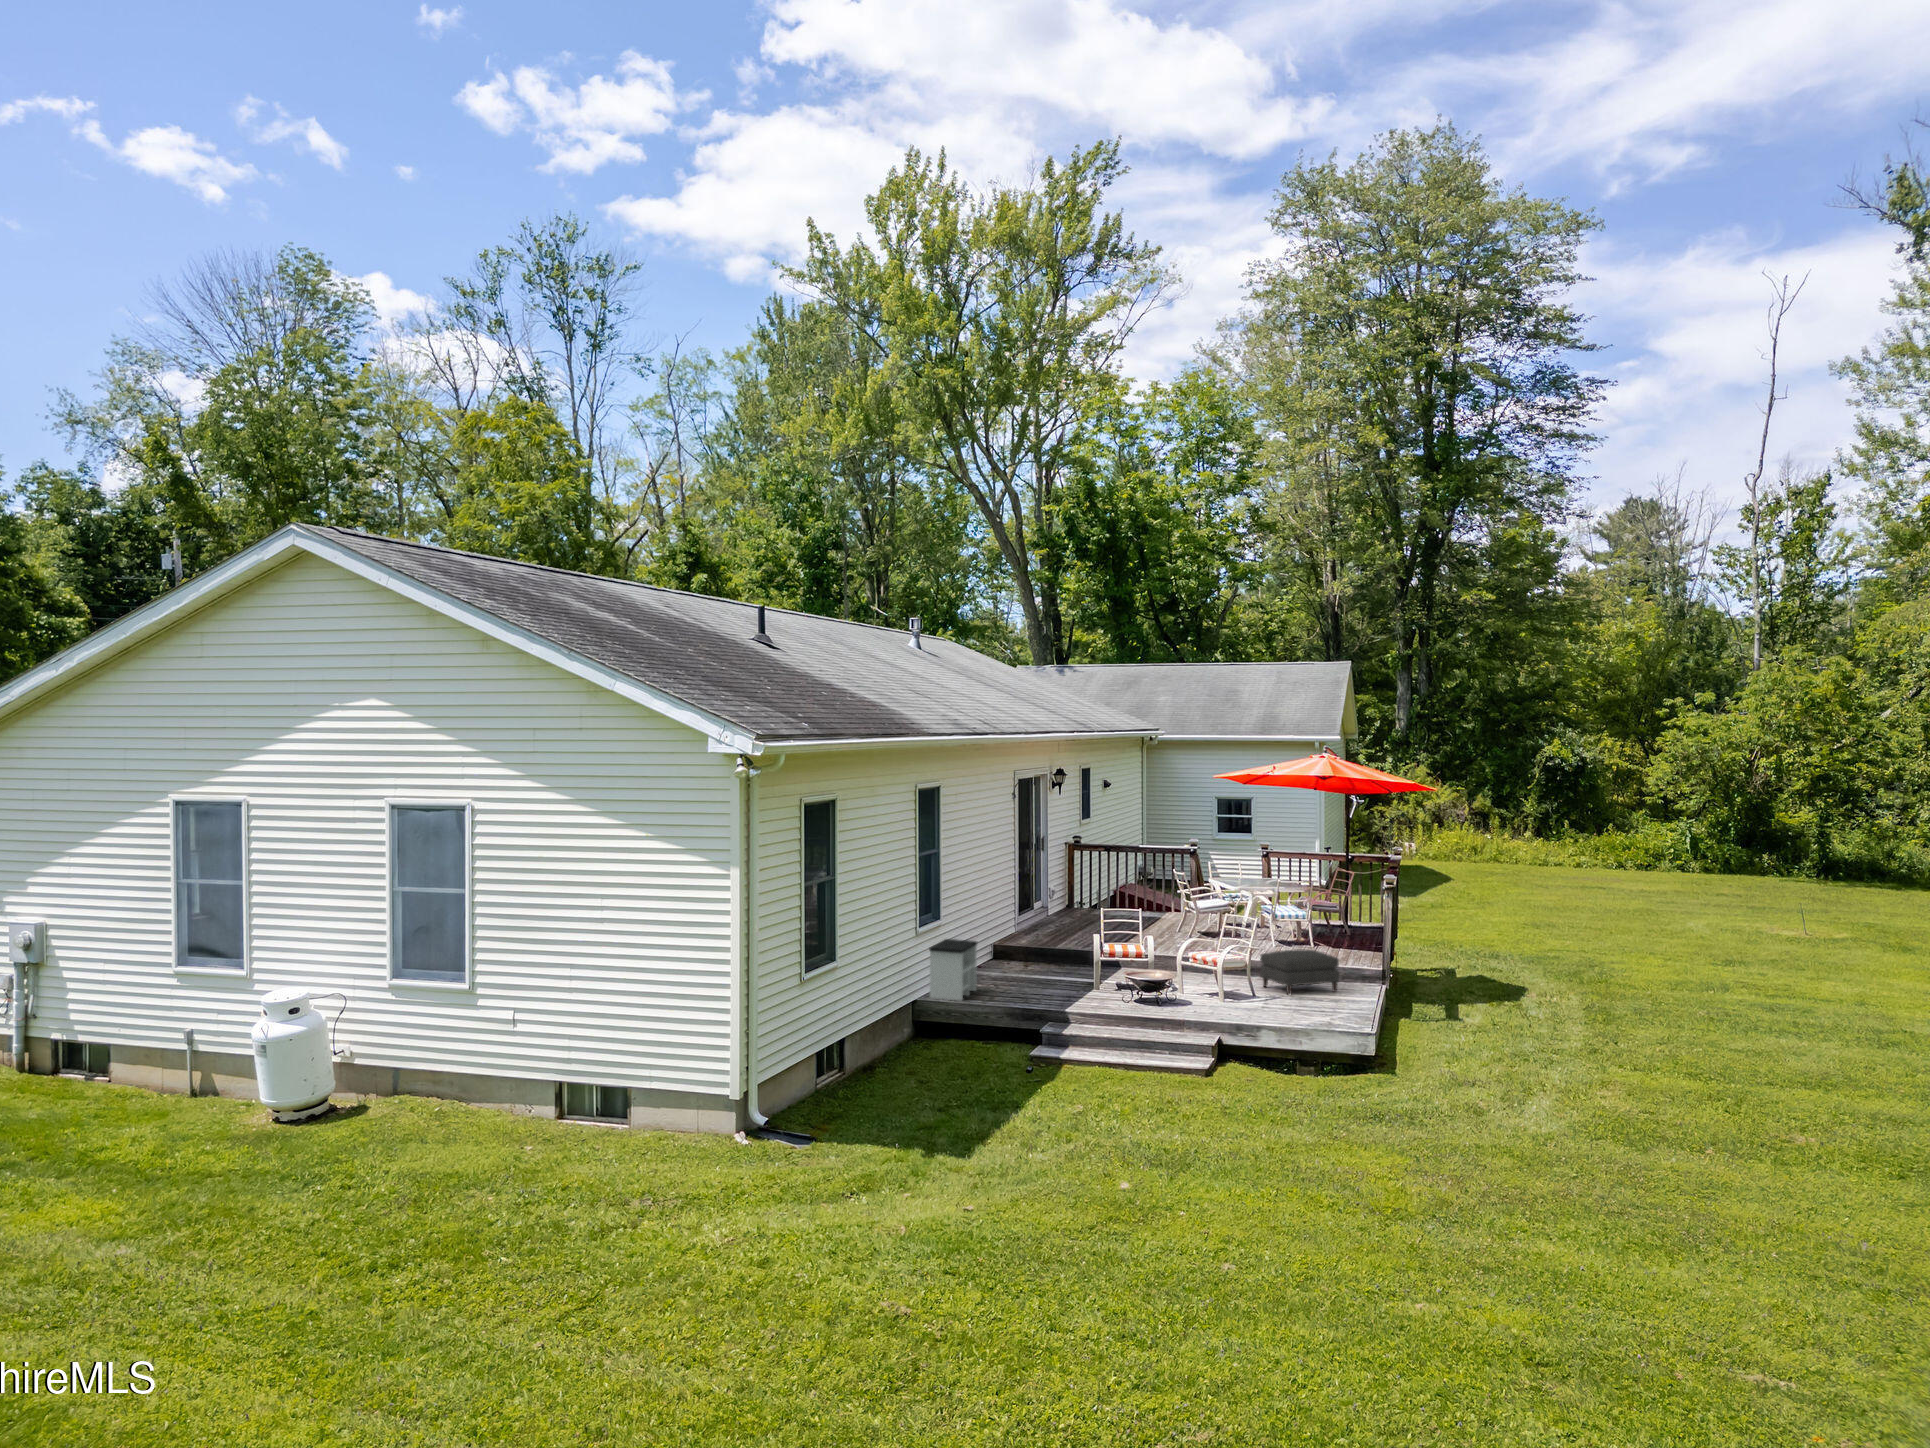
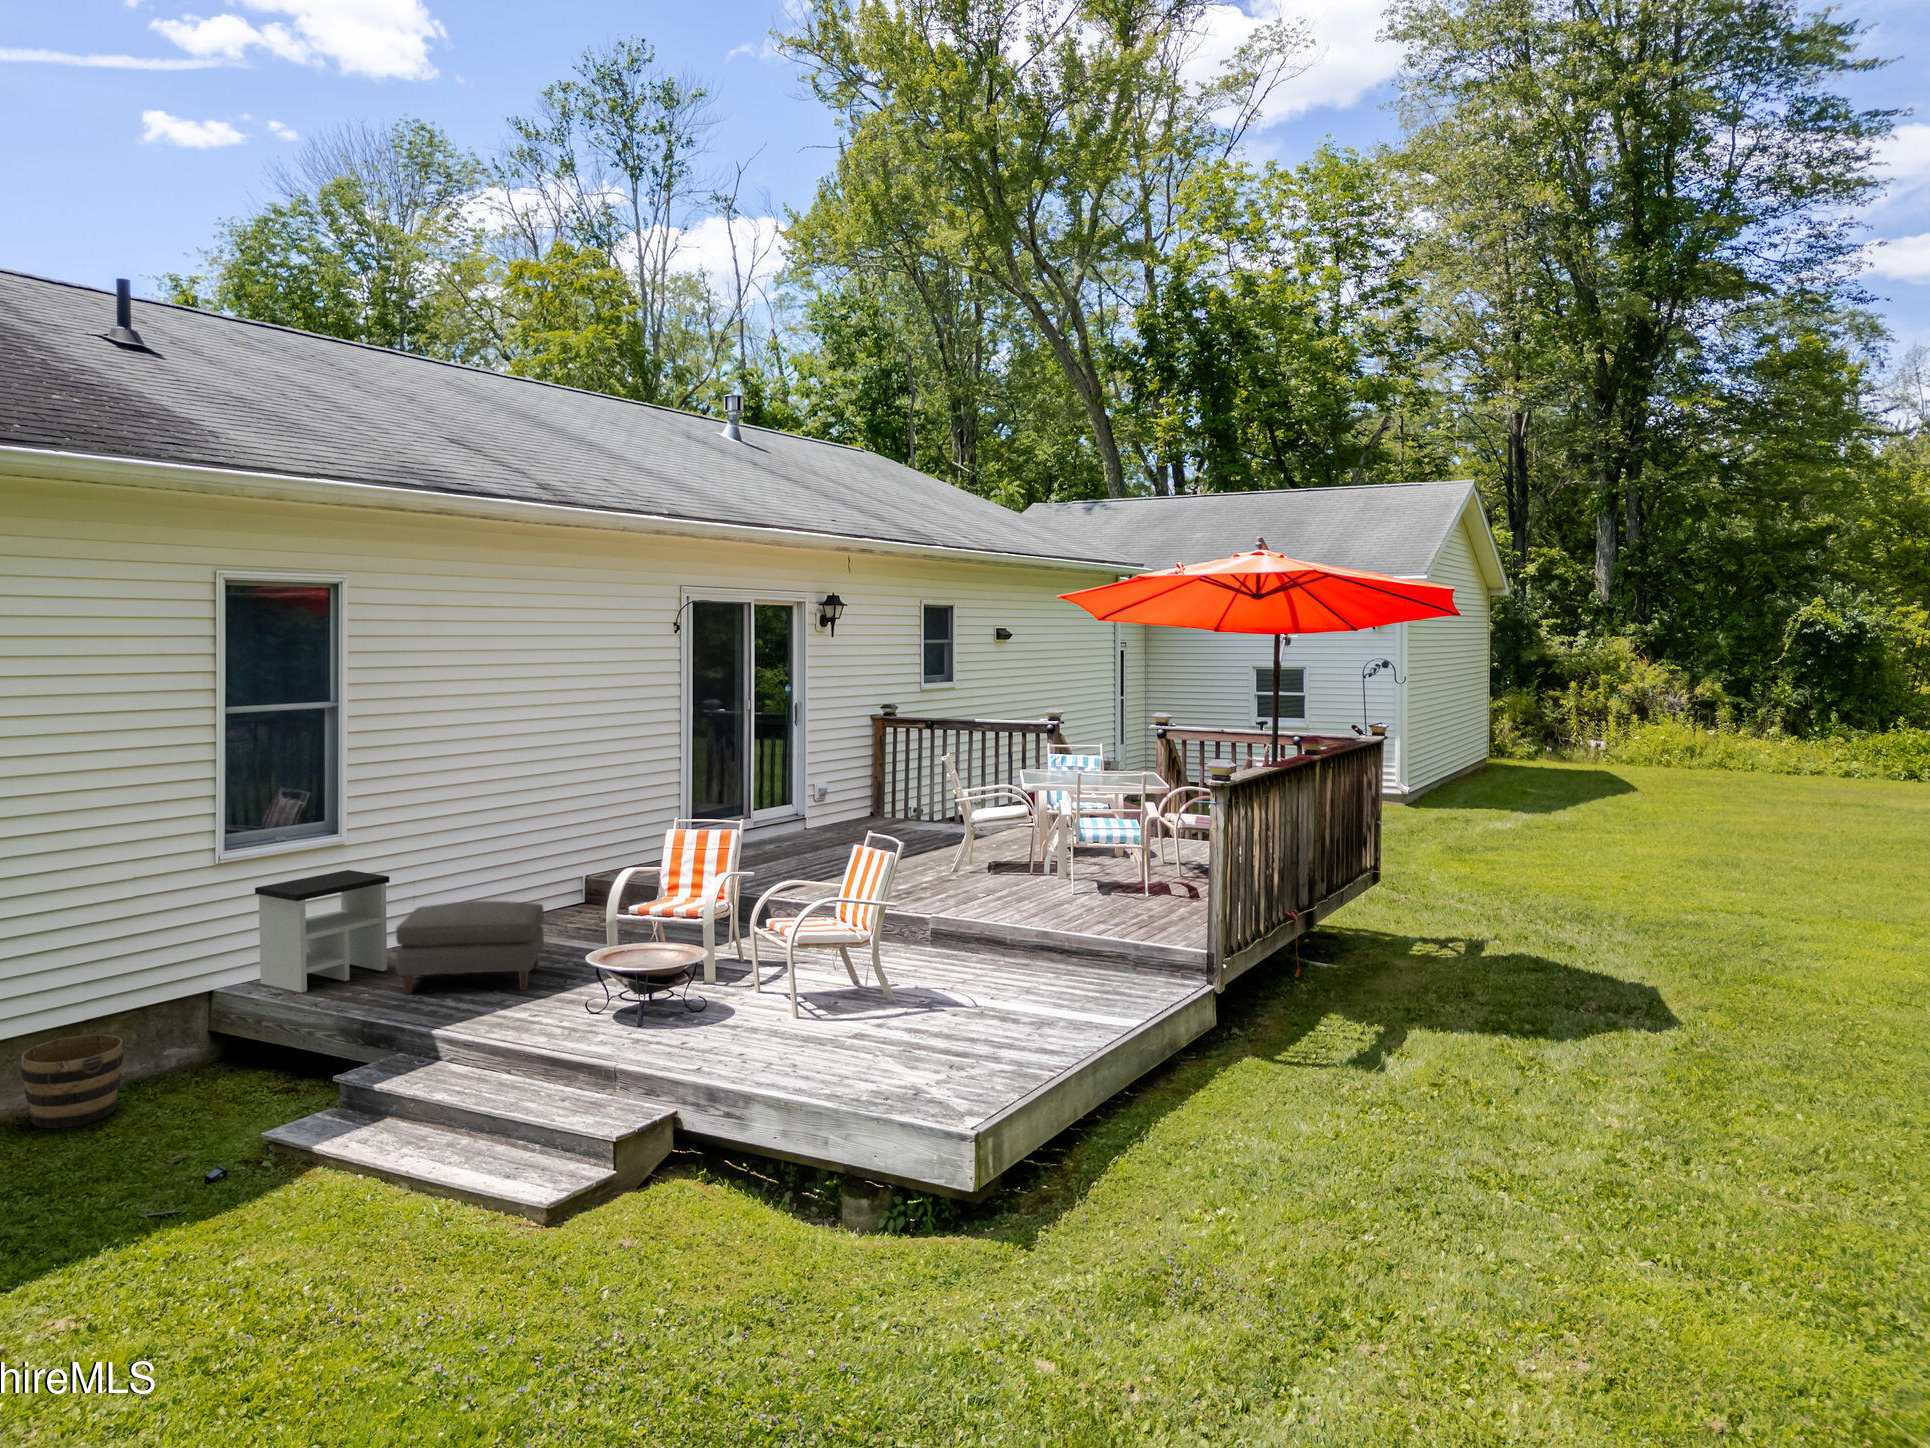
ottoman: present [1260,949,1339,995] -> present [396,901,544,994]
bucket: none [892,1020,935,1062] -> present [21,1035,124,1128]

